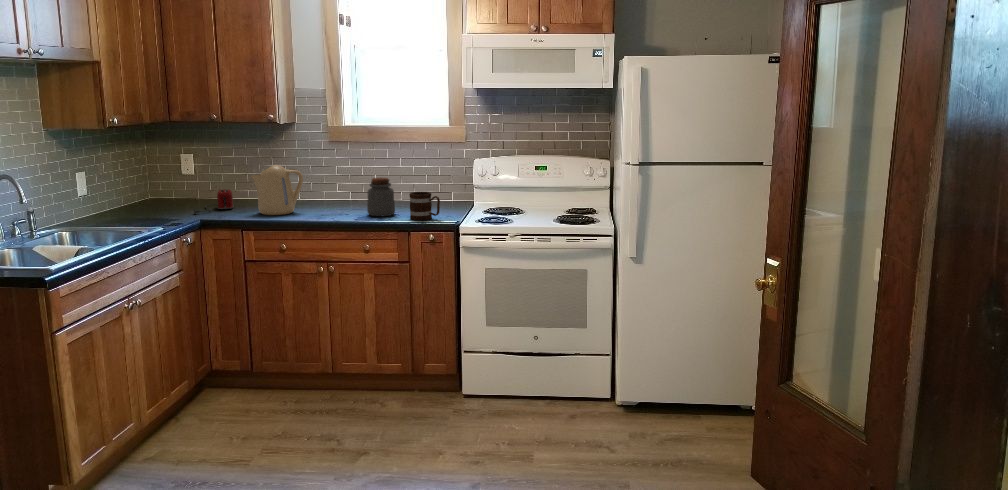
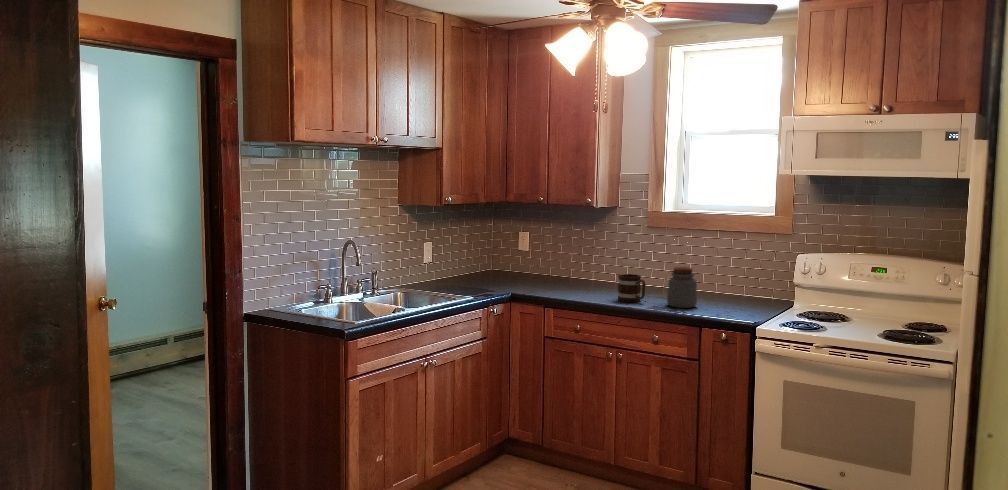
kettle: present [251,165,303,215] -> none [563,246,611,296]
toaster: present [193,189,233,214] -> none [510,266,552,287]
mug: present [409,192,440,220] -> present [618,274,645,302]

